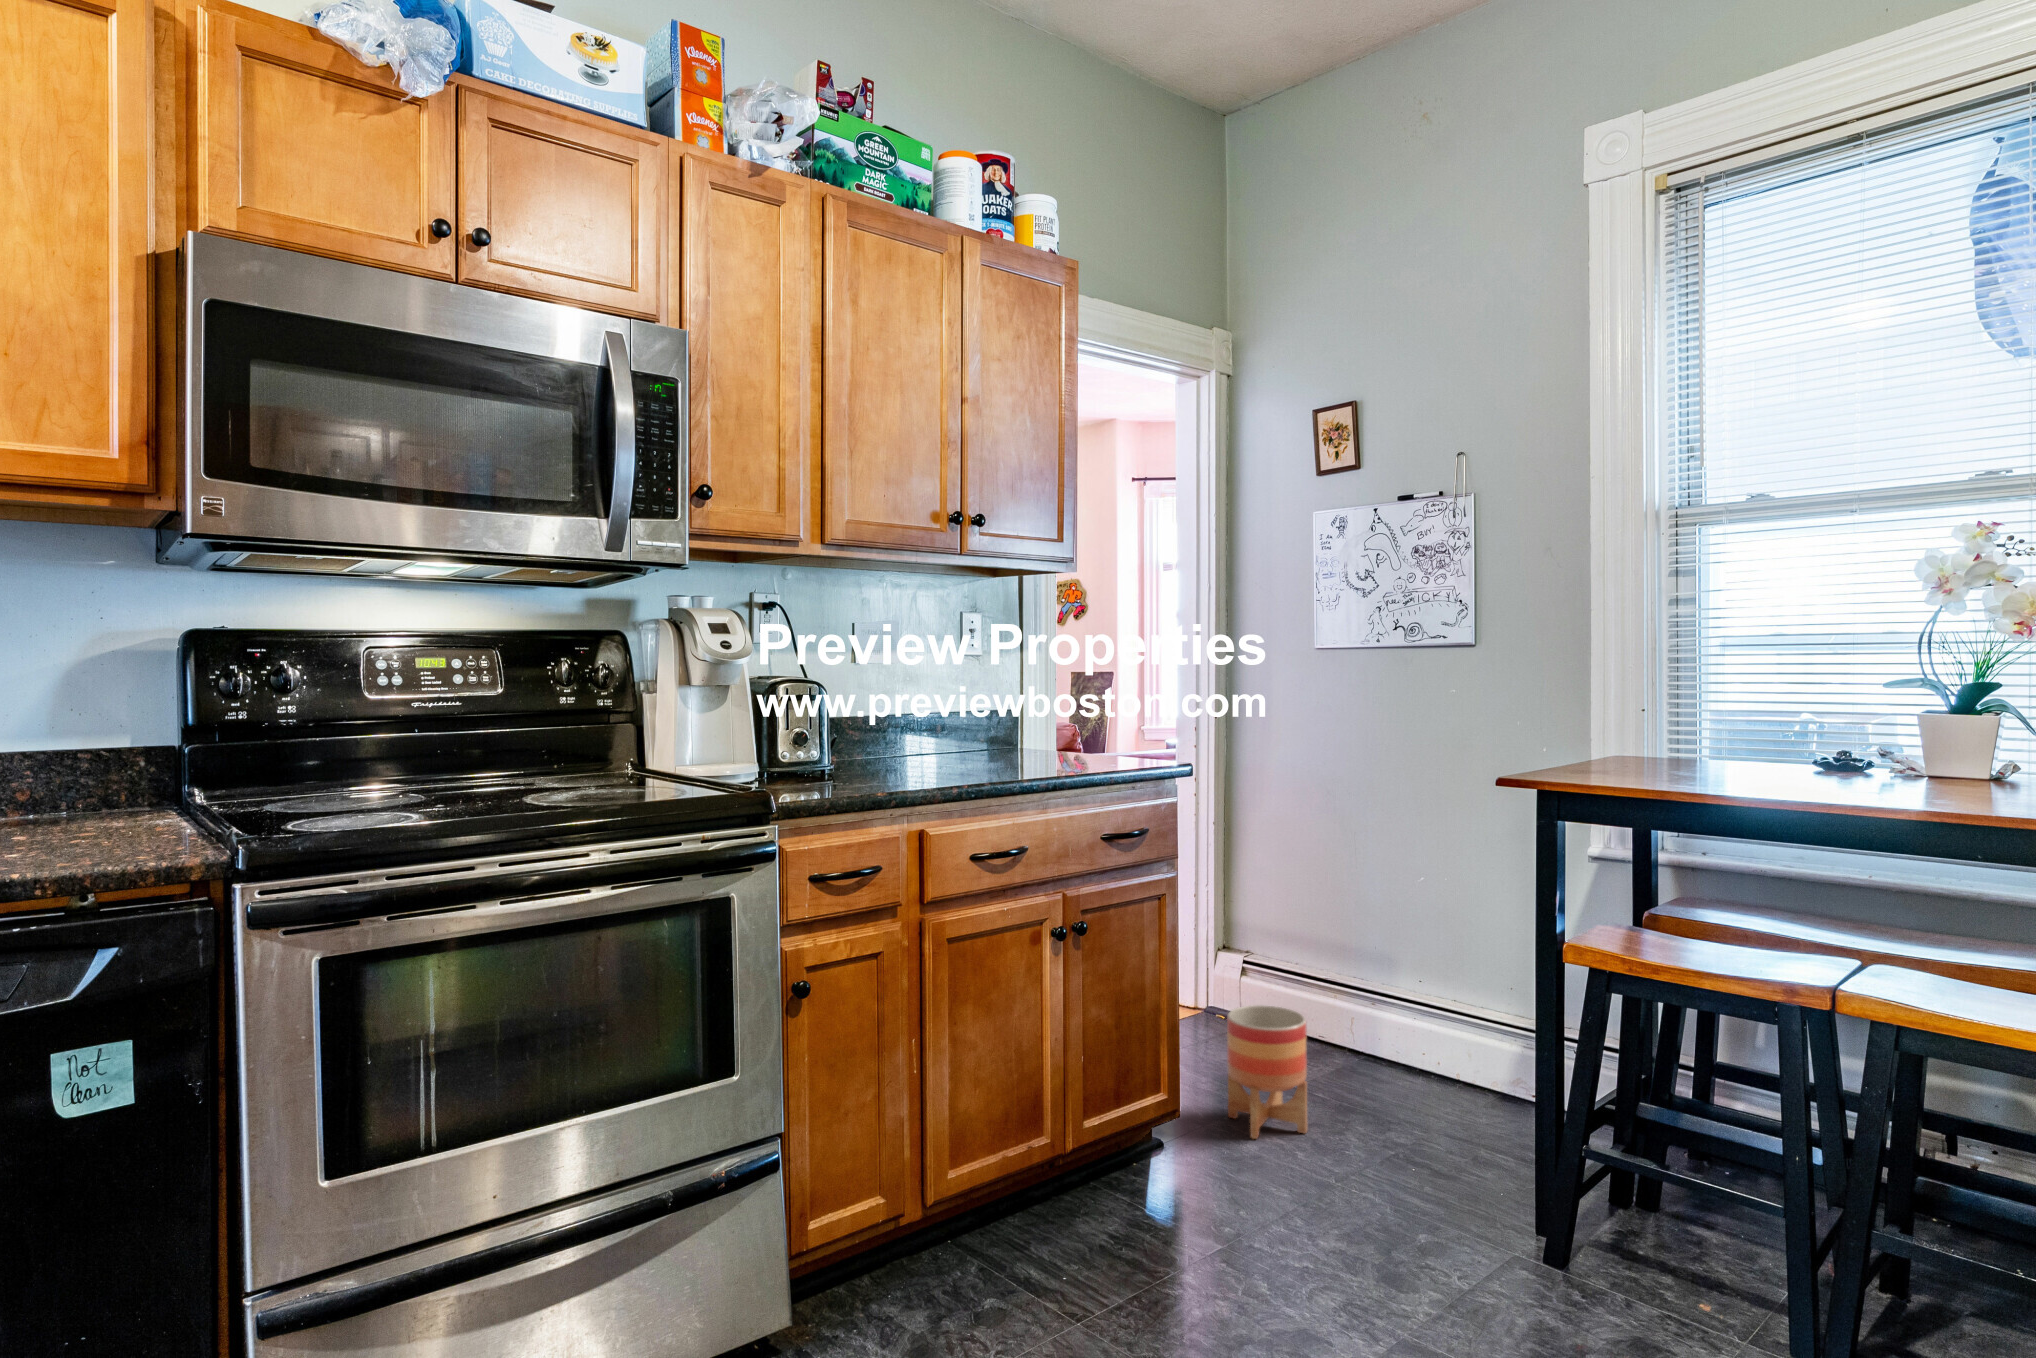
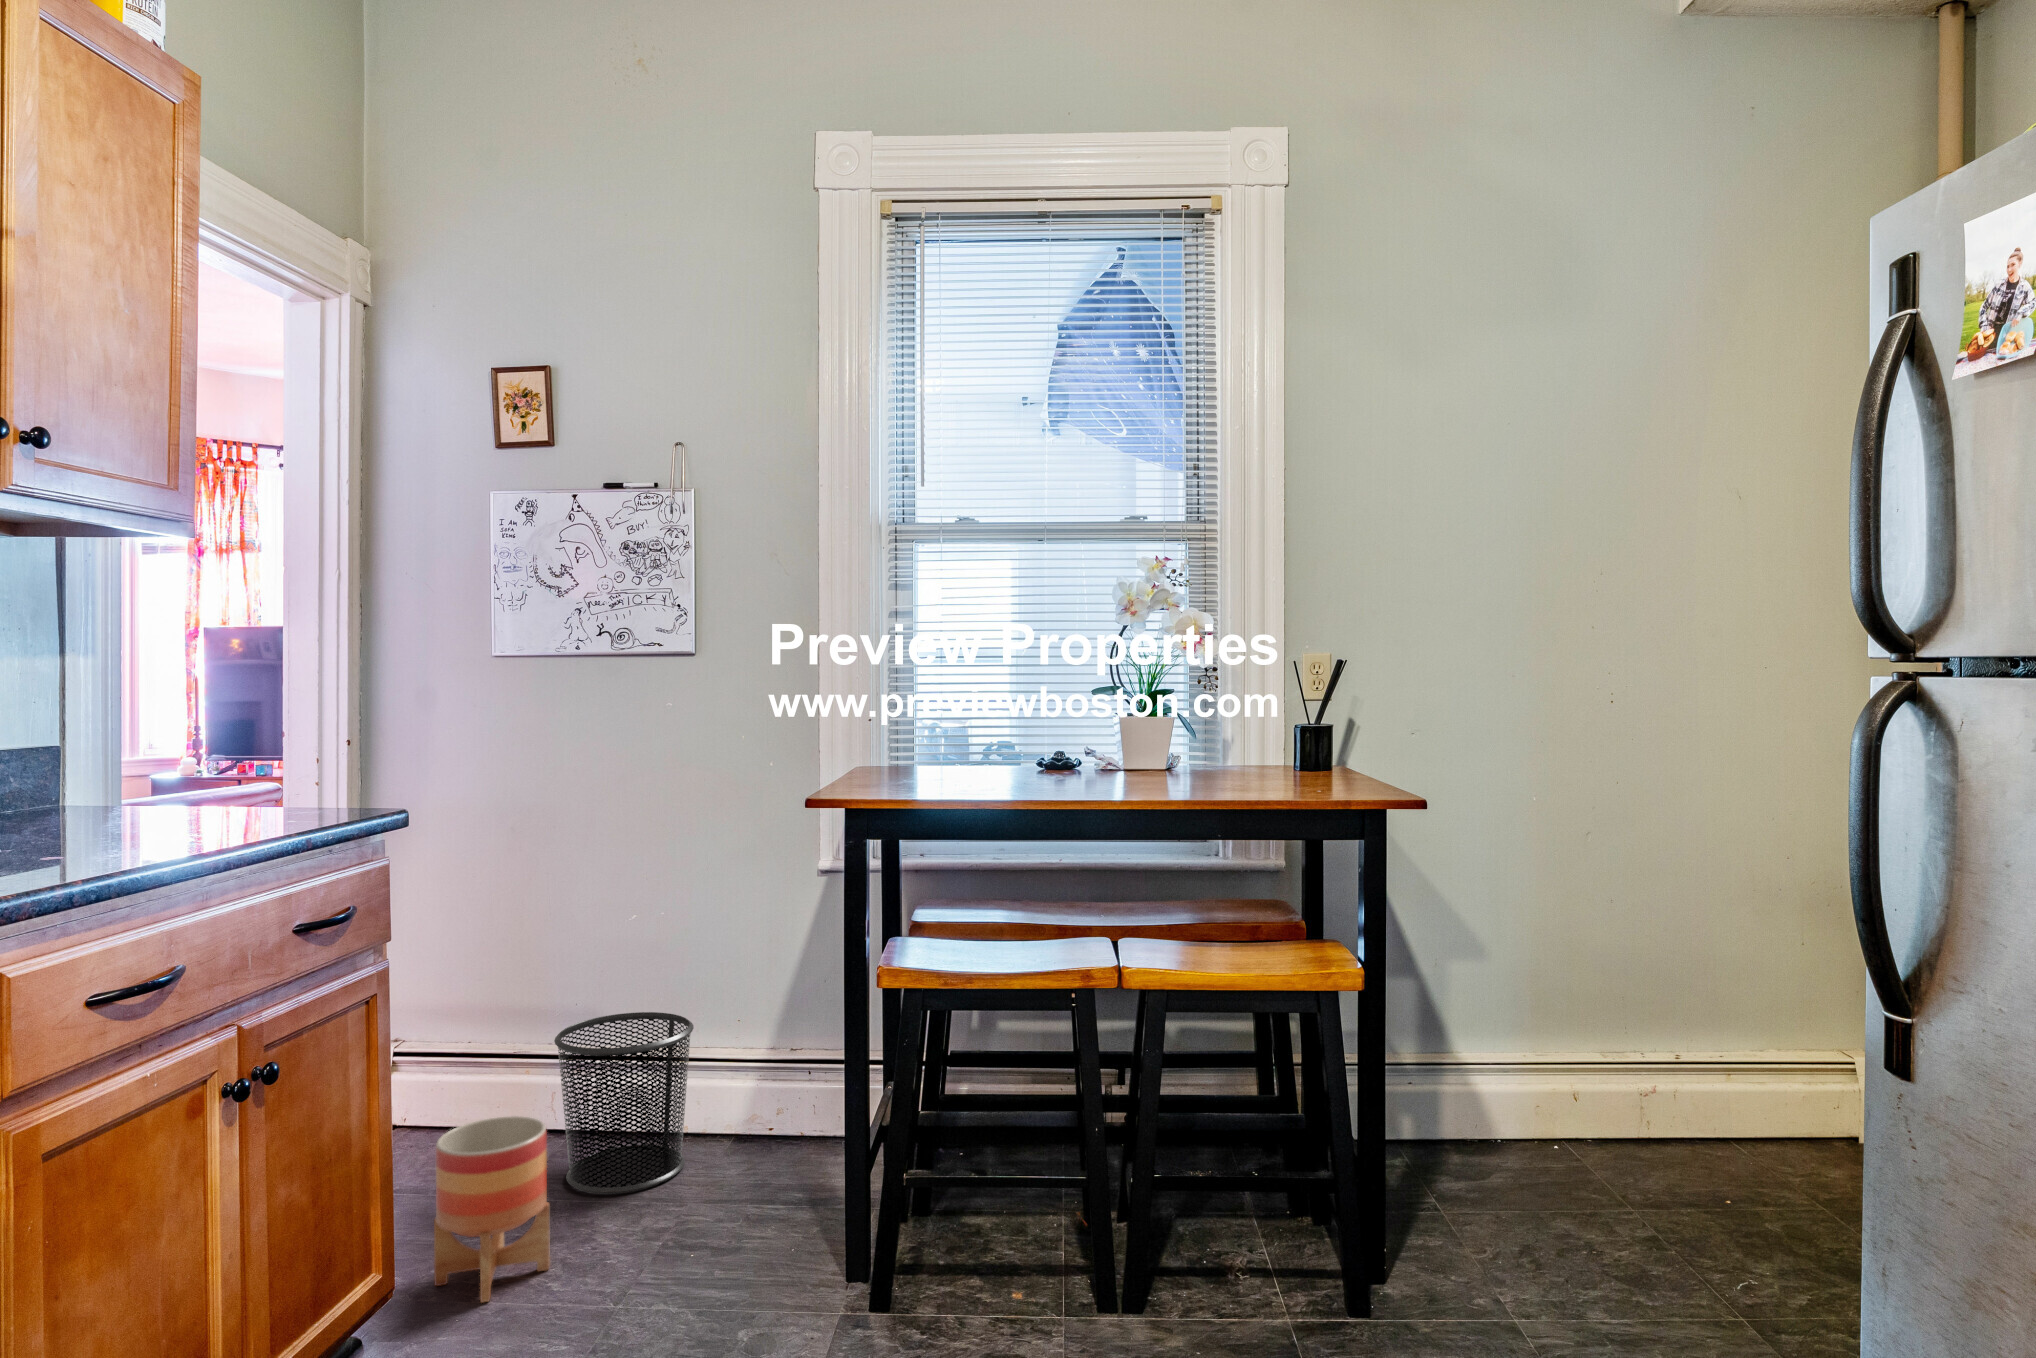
waste bin: none [1341,952,1459,1102] -> present [554,1012,694,1194]

